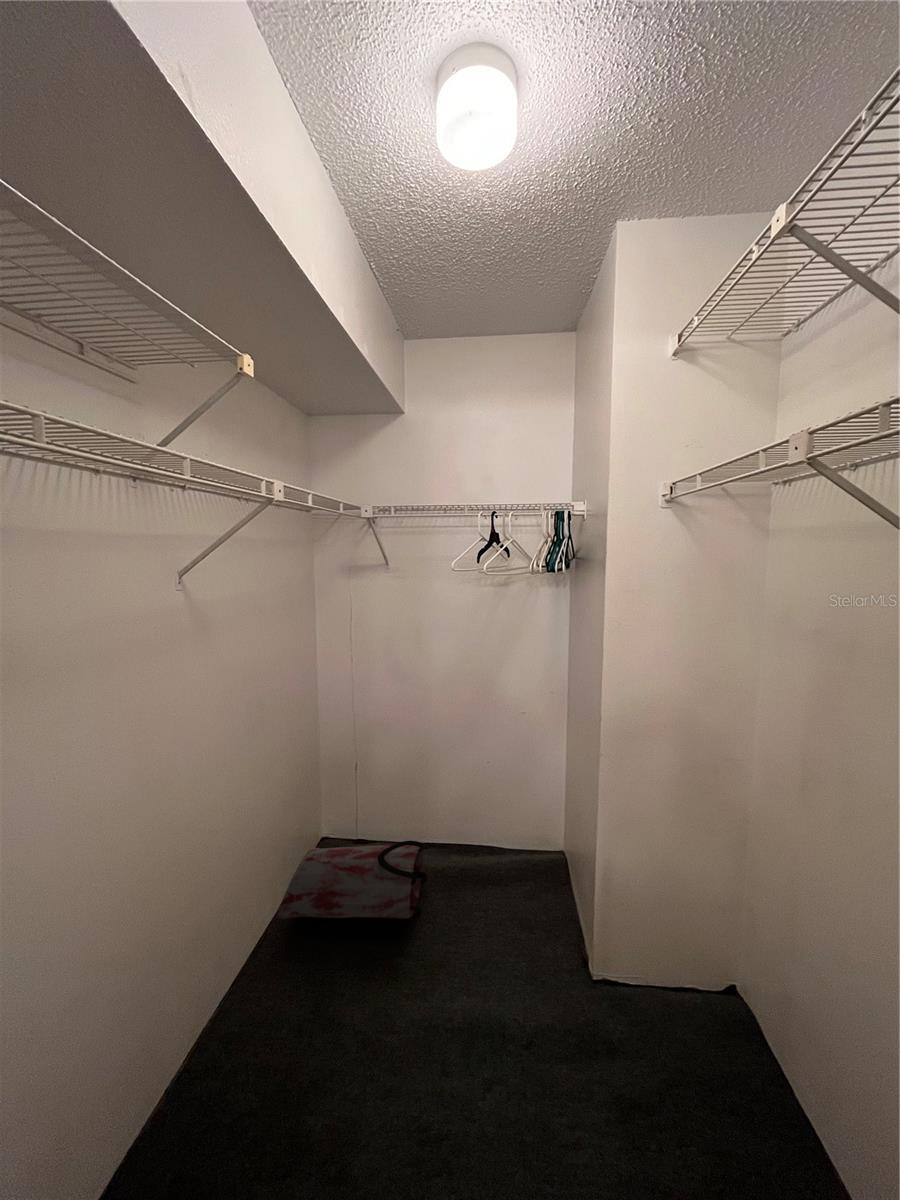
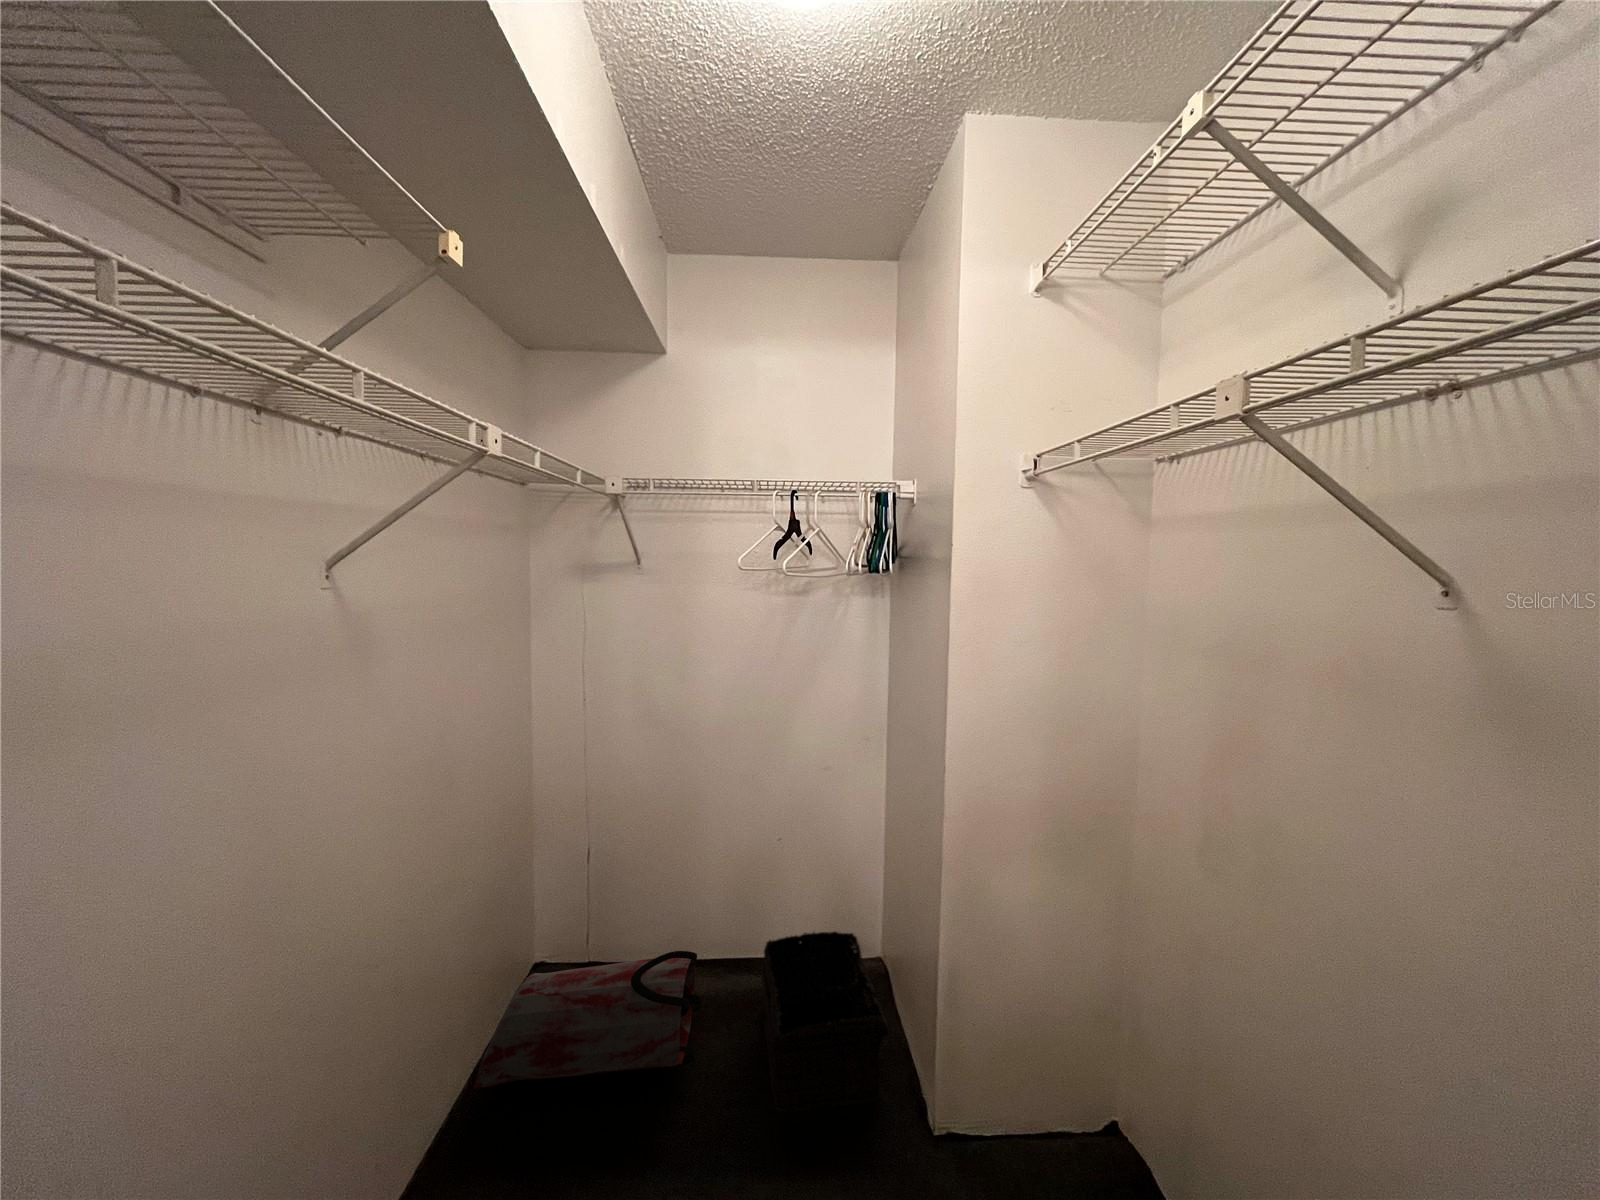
basket: none [469,834,561,960] -> present [761,932,888,1112]

